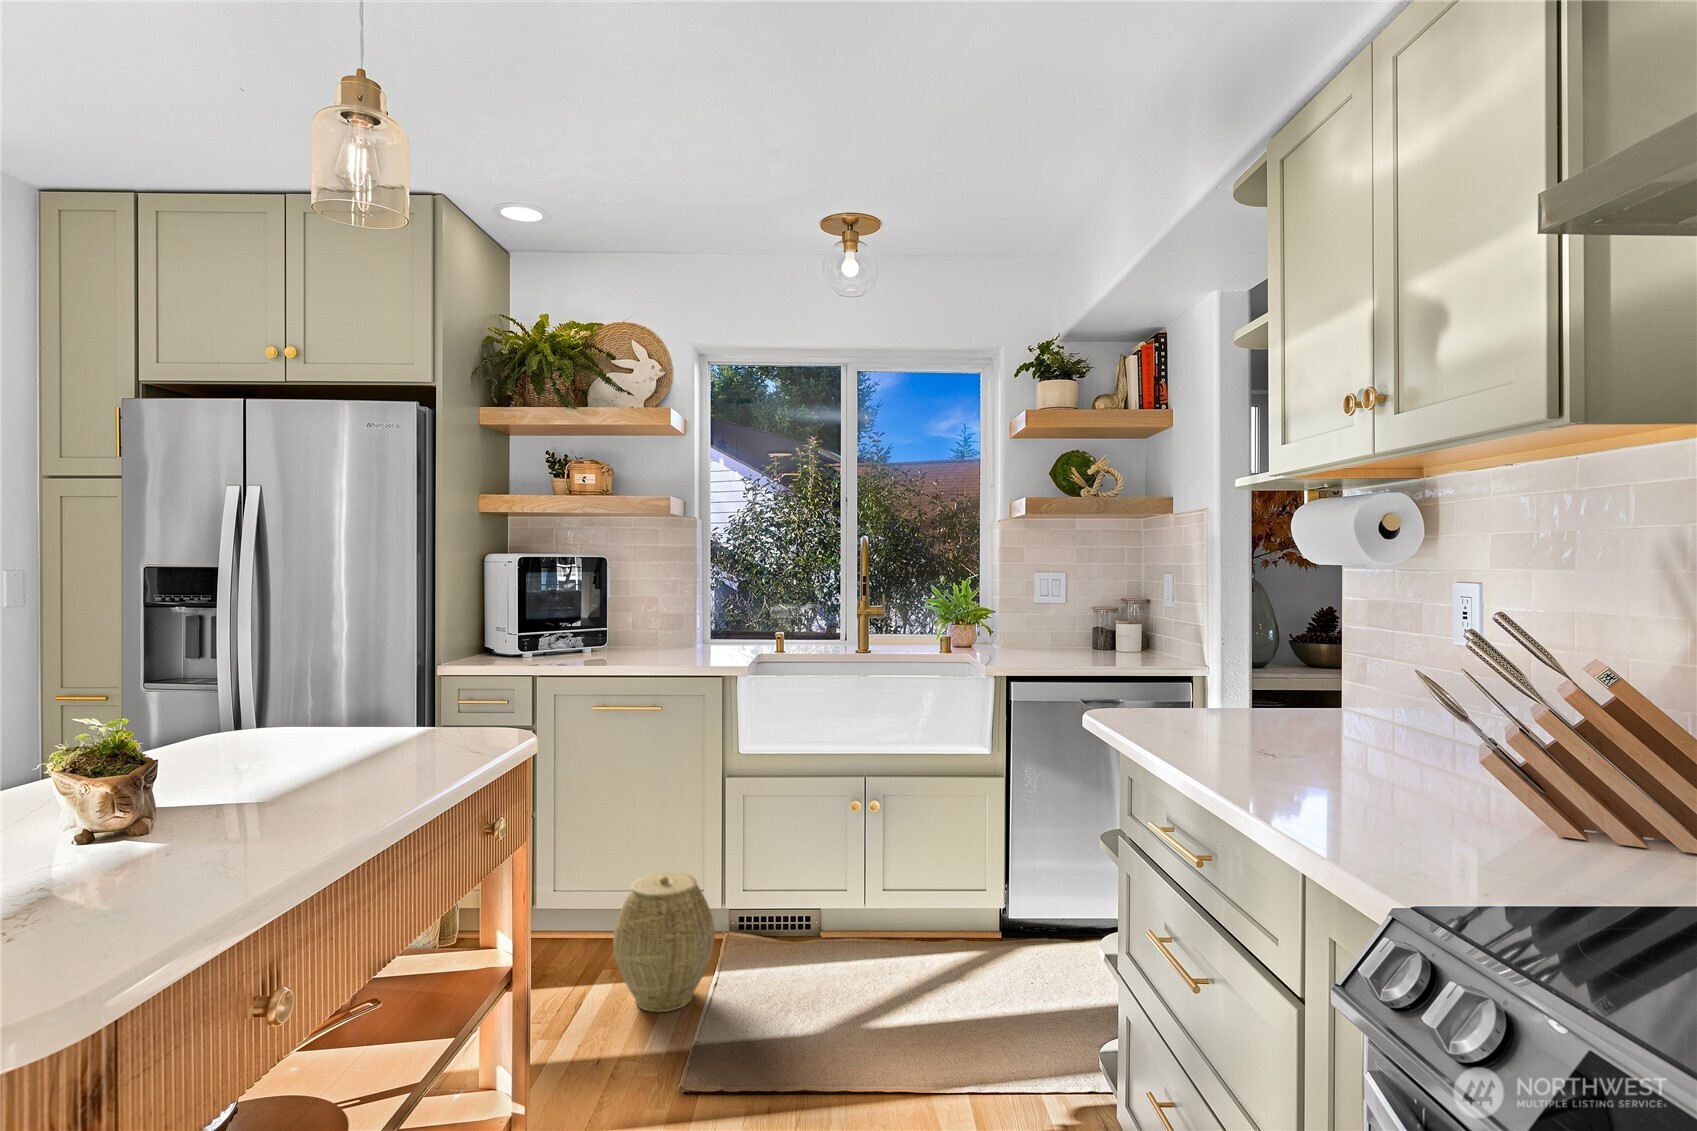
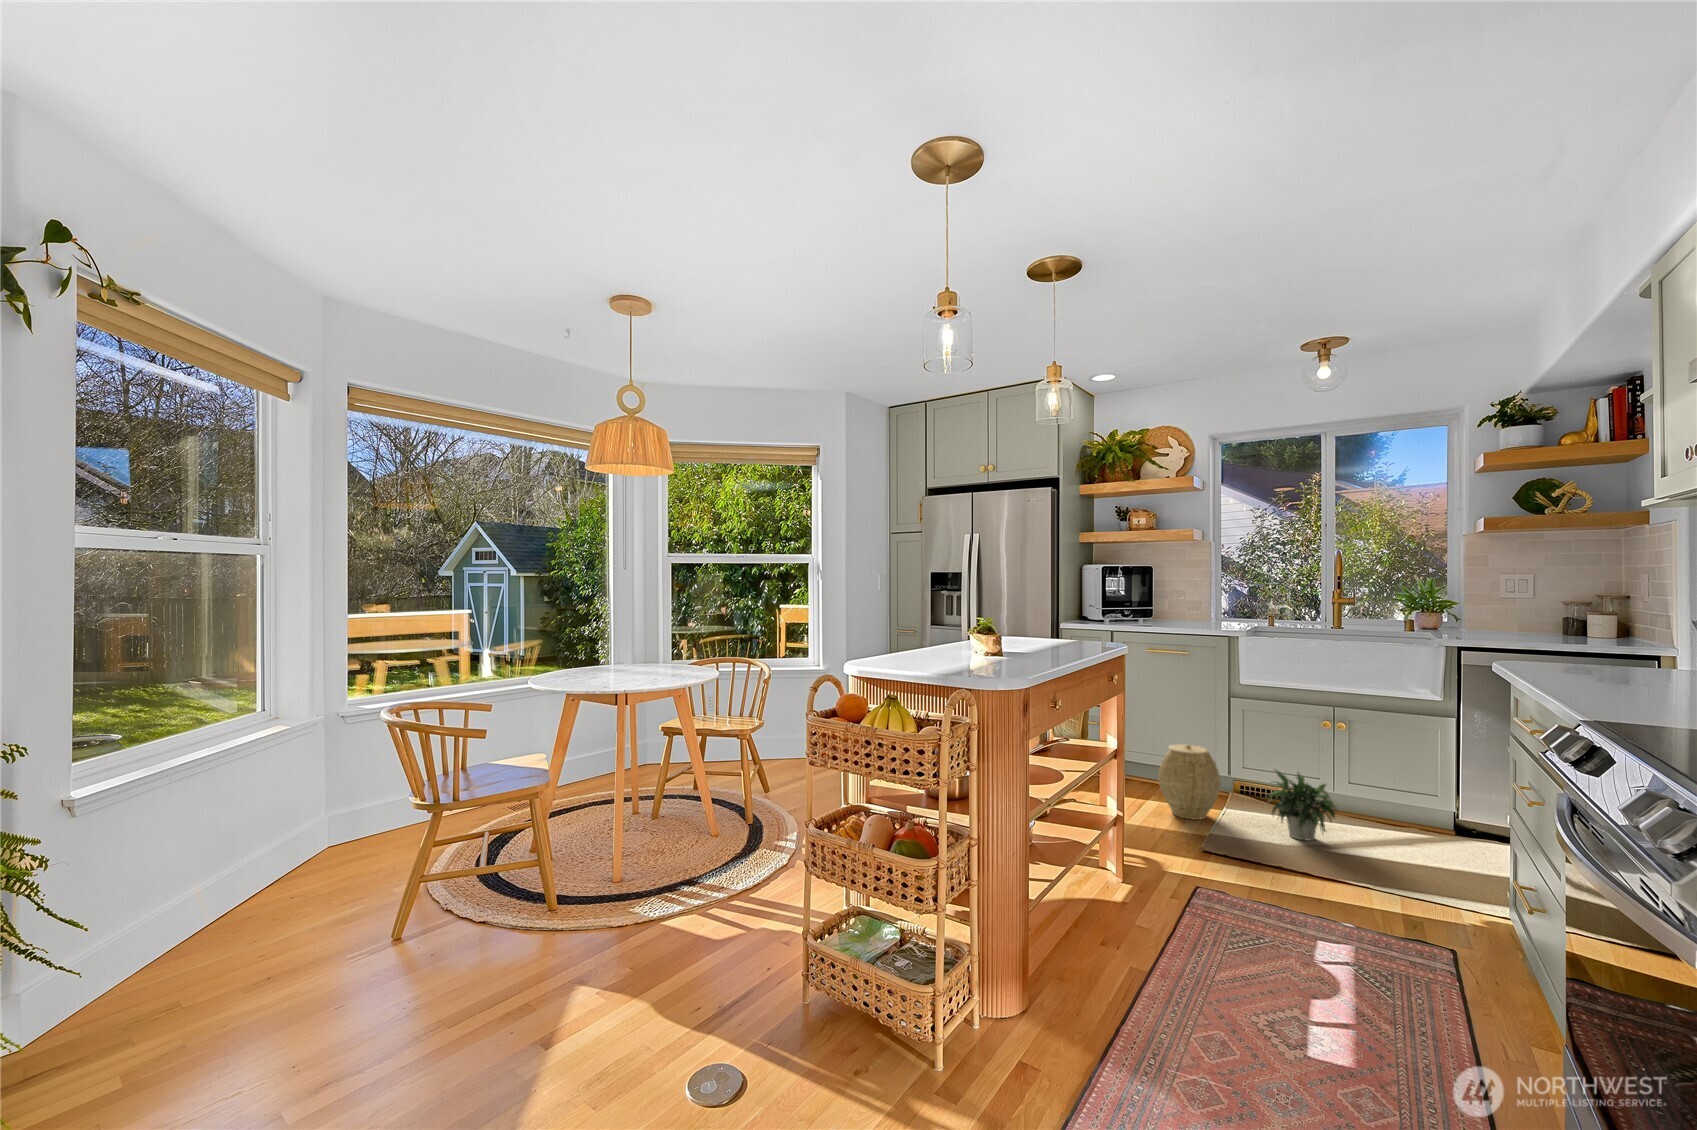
potted plant: none [785,890,884,1010] -> present [1269,770,1336,841]

